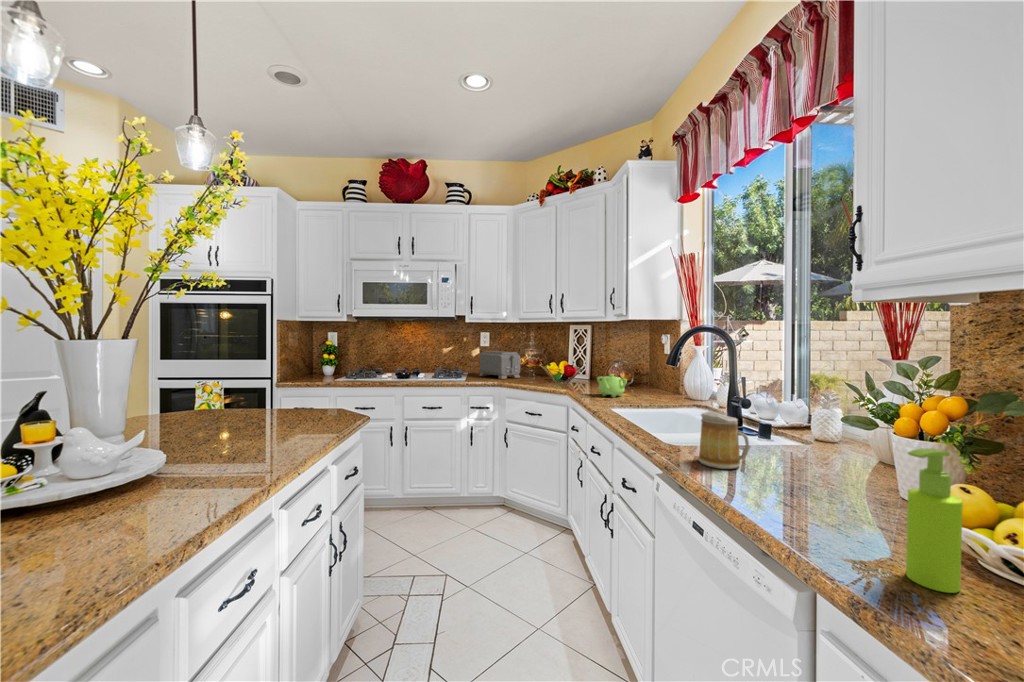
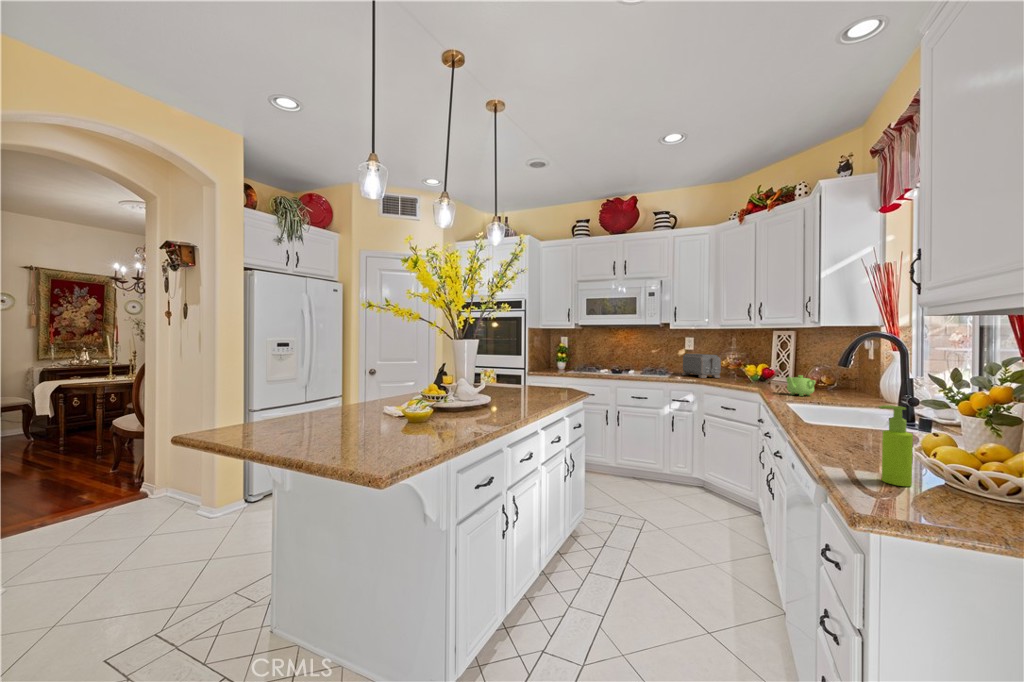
mug: present [698,412,749,469] -> none [819,396,862,439]

